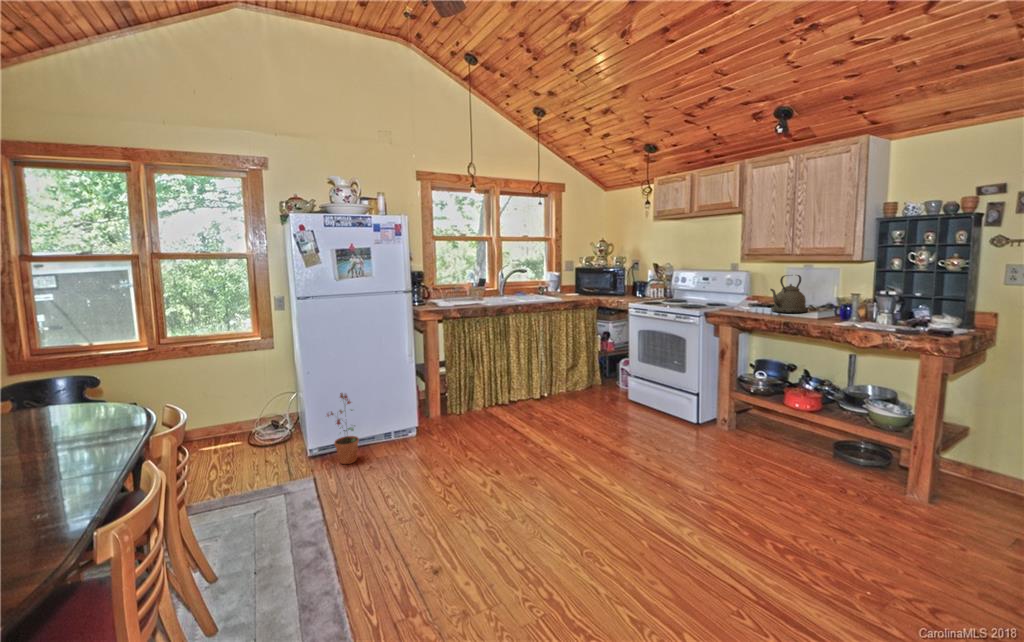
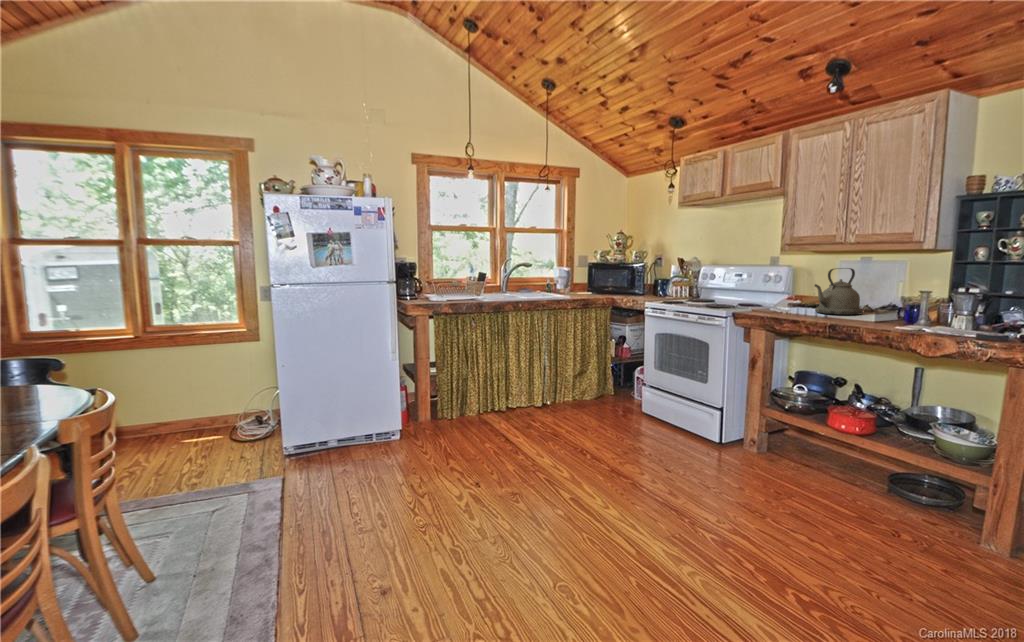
potted plant: present [327,393,359,464] -> none [289,393,325,474]

